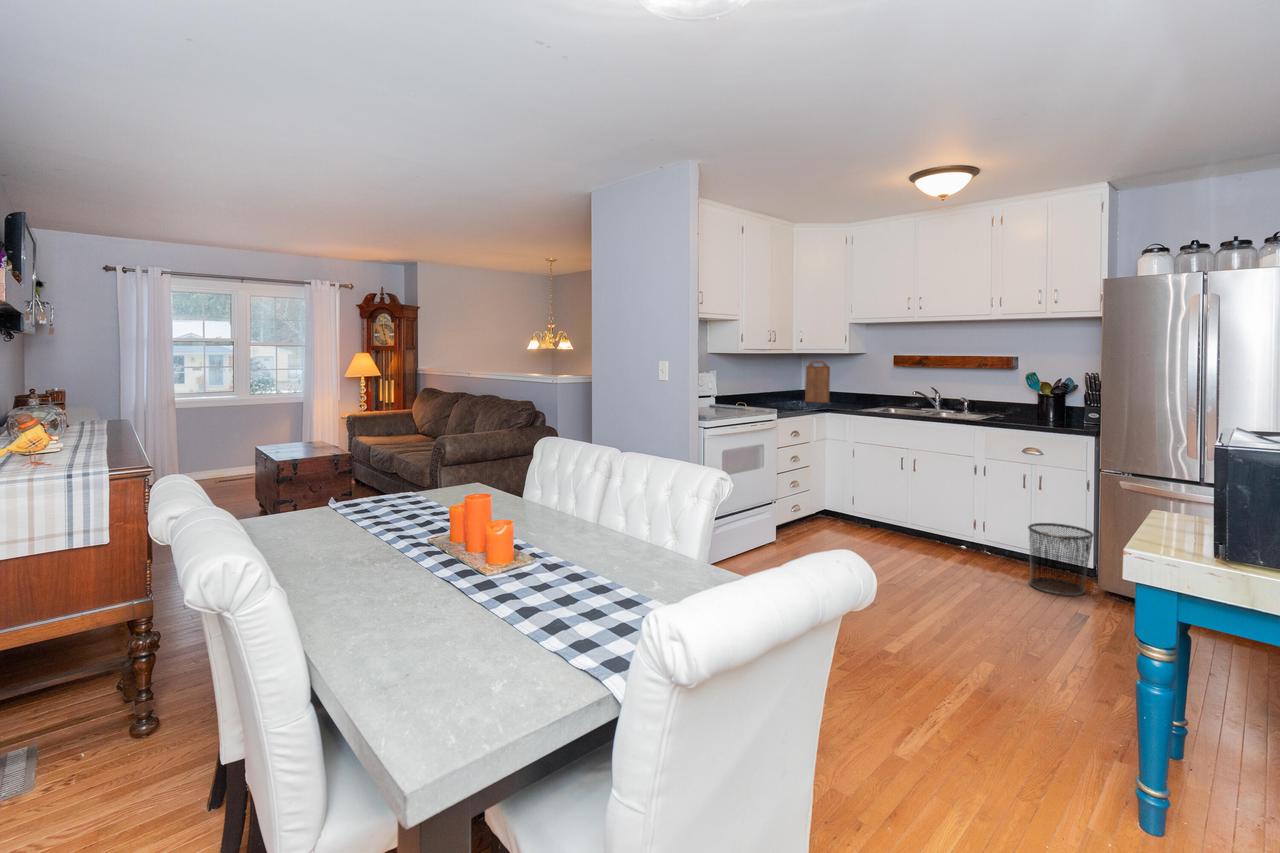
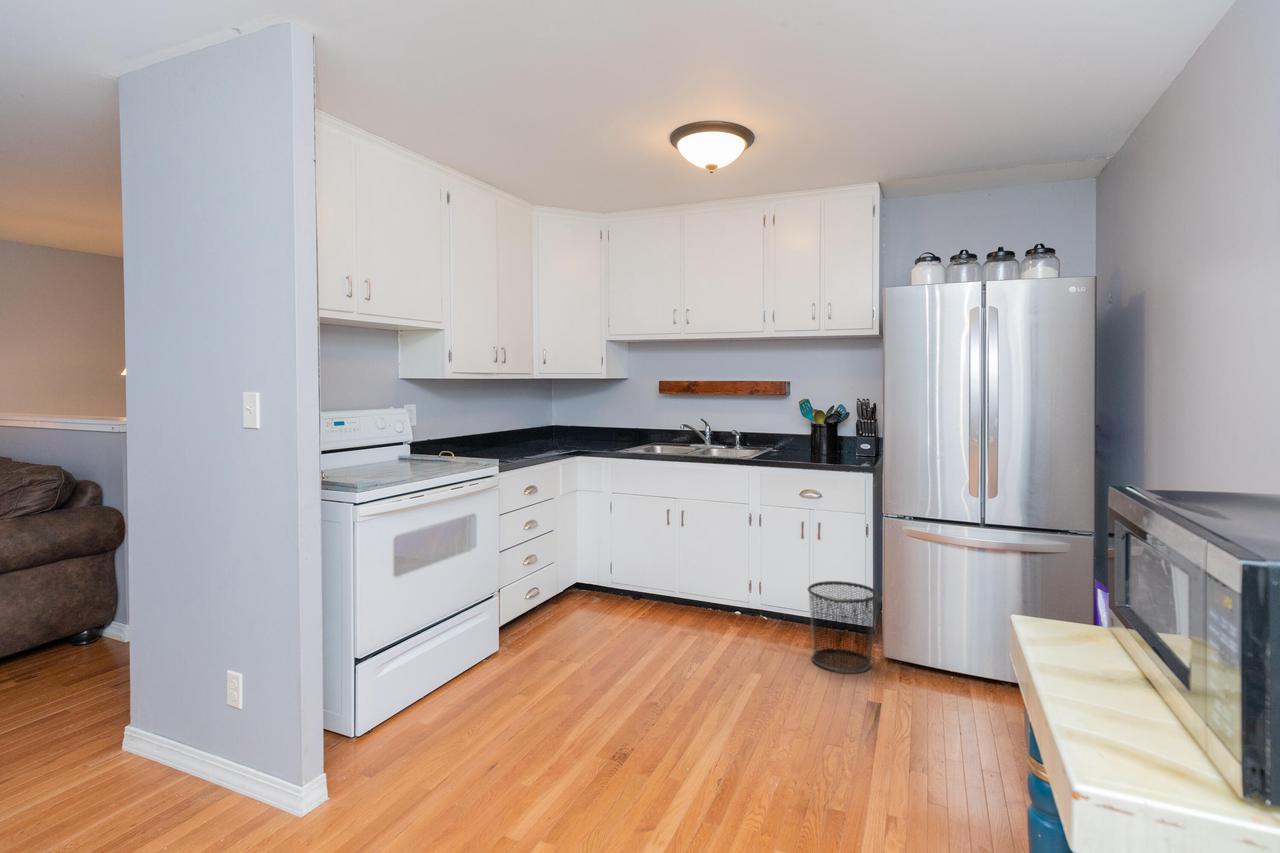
cutting board: present [805,361,830,403] -> none [557,386,586,438]

